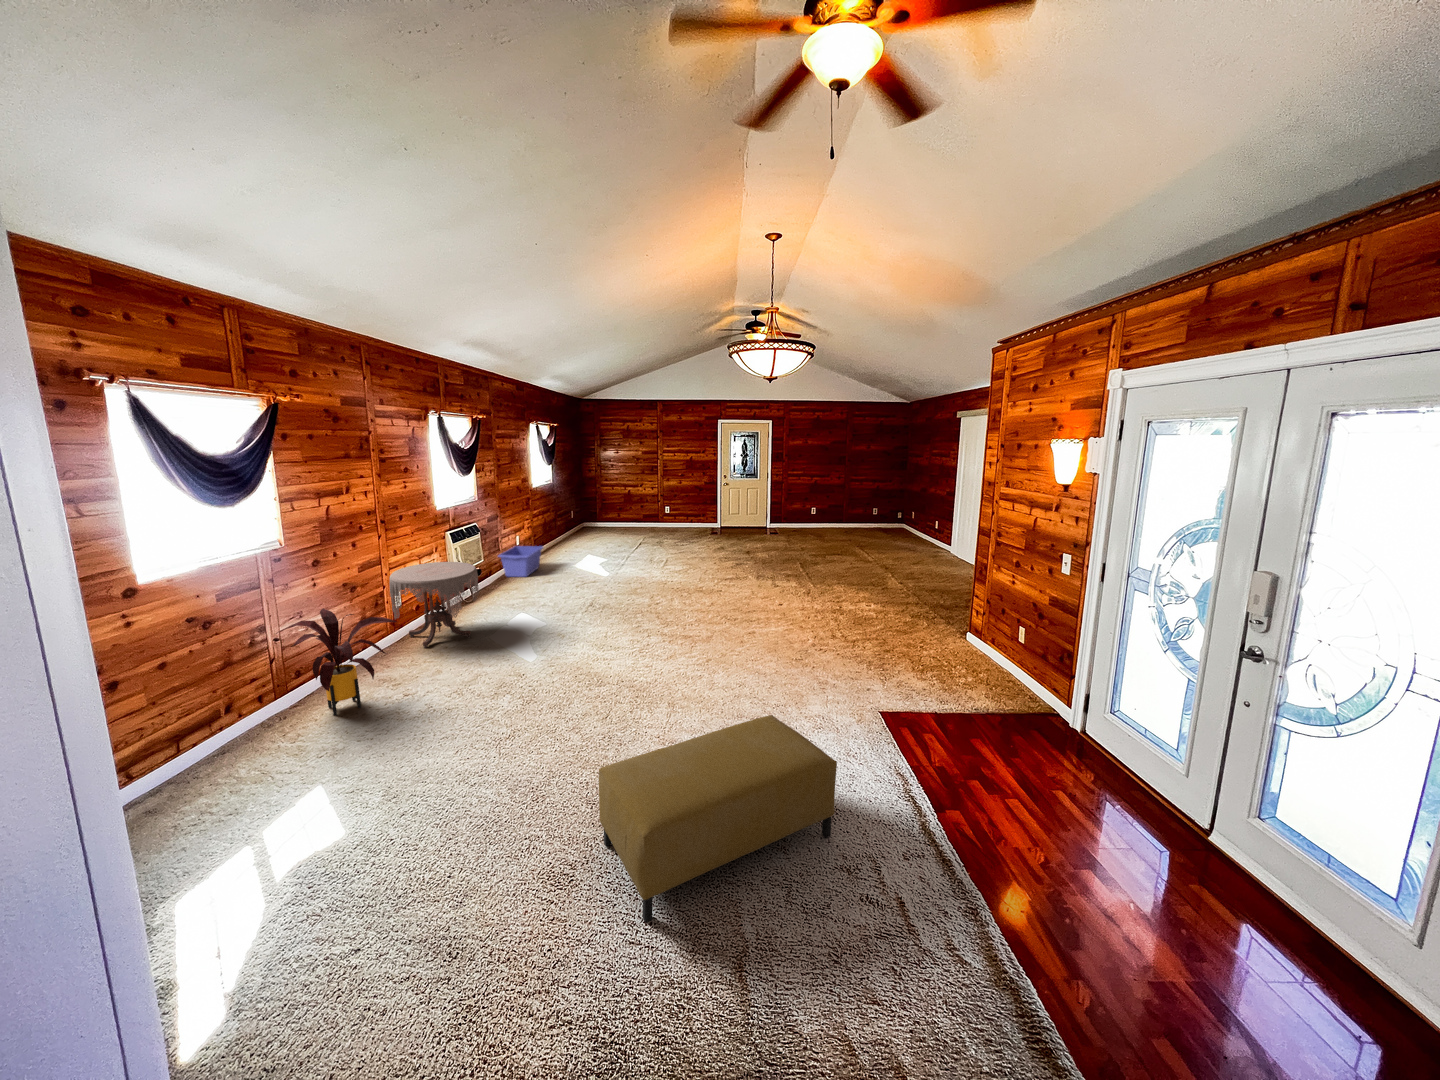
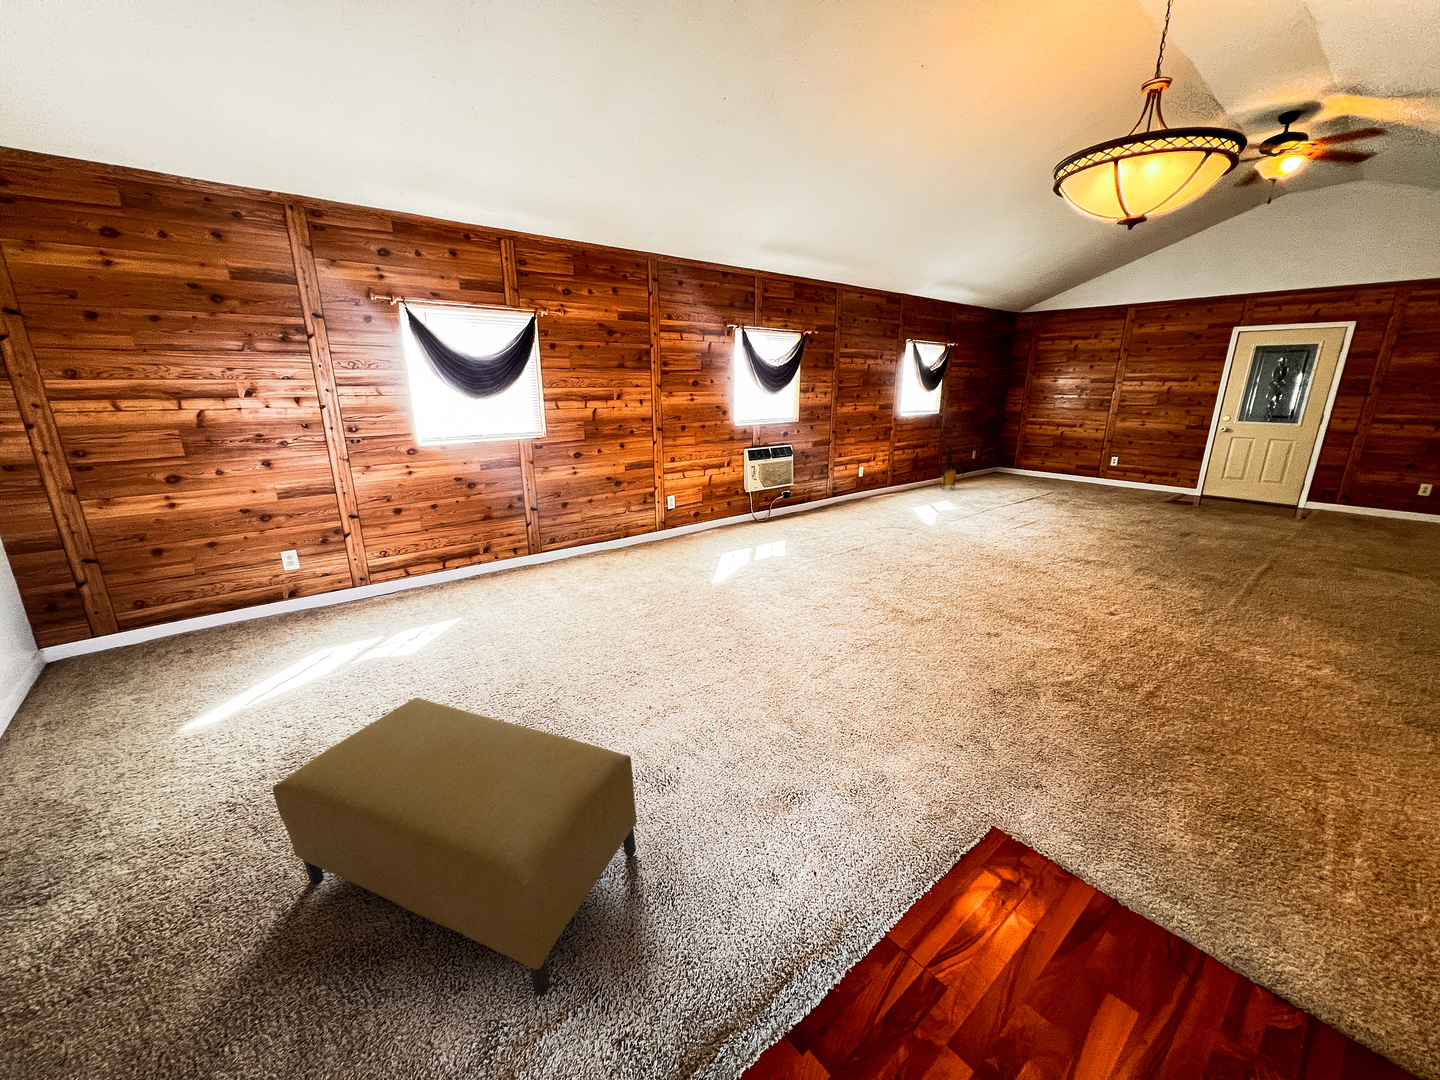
storage bin: present [498,546,543,577] -> none [820,477,877,510]
side table: present [389,562,479,648] -> none [647,473,723,550]
house plant: present [276,608,397,715] -> present [937,443,975,489]

